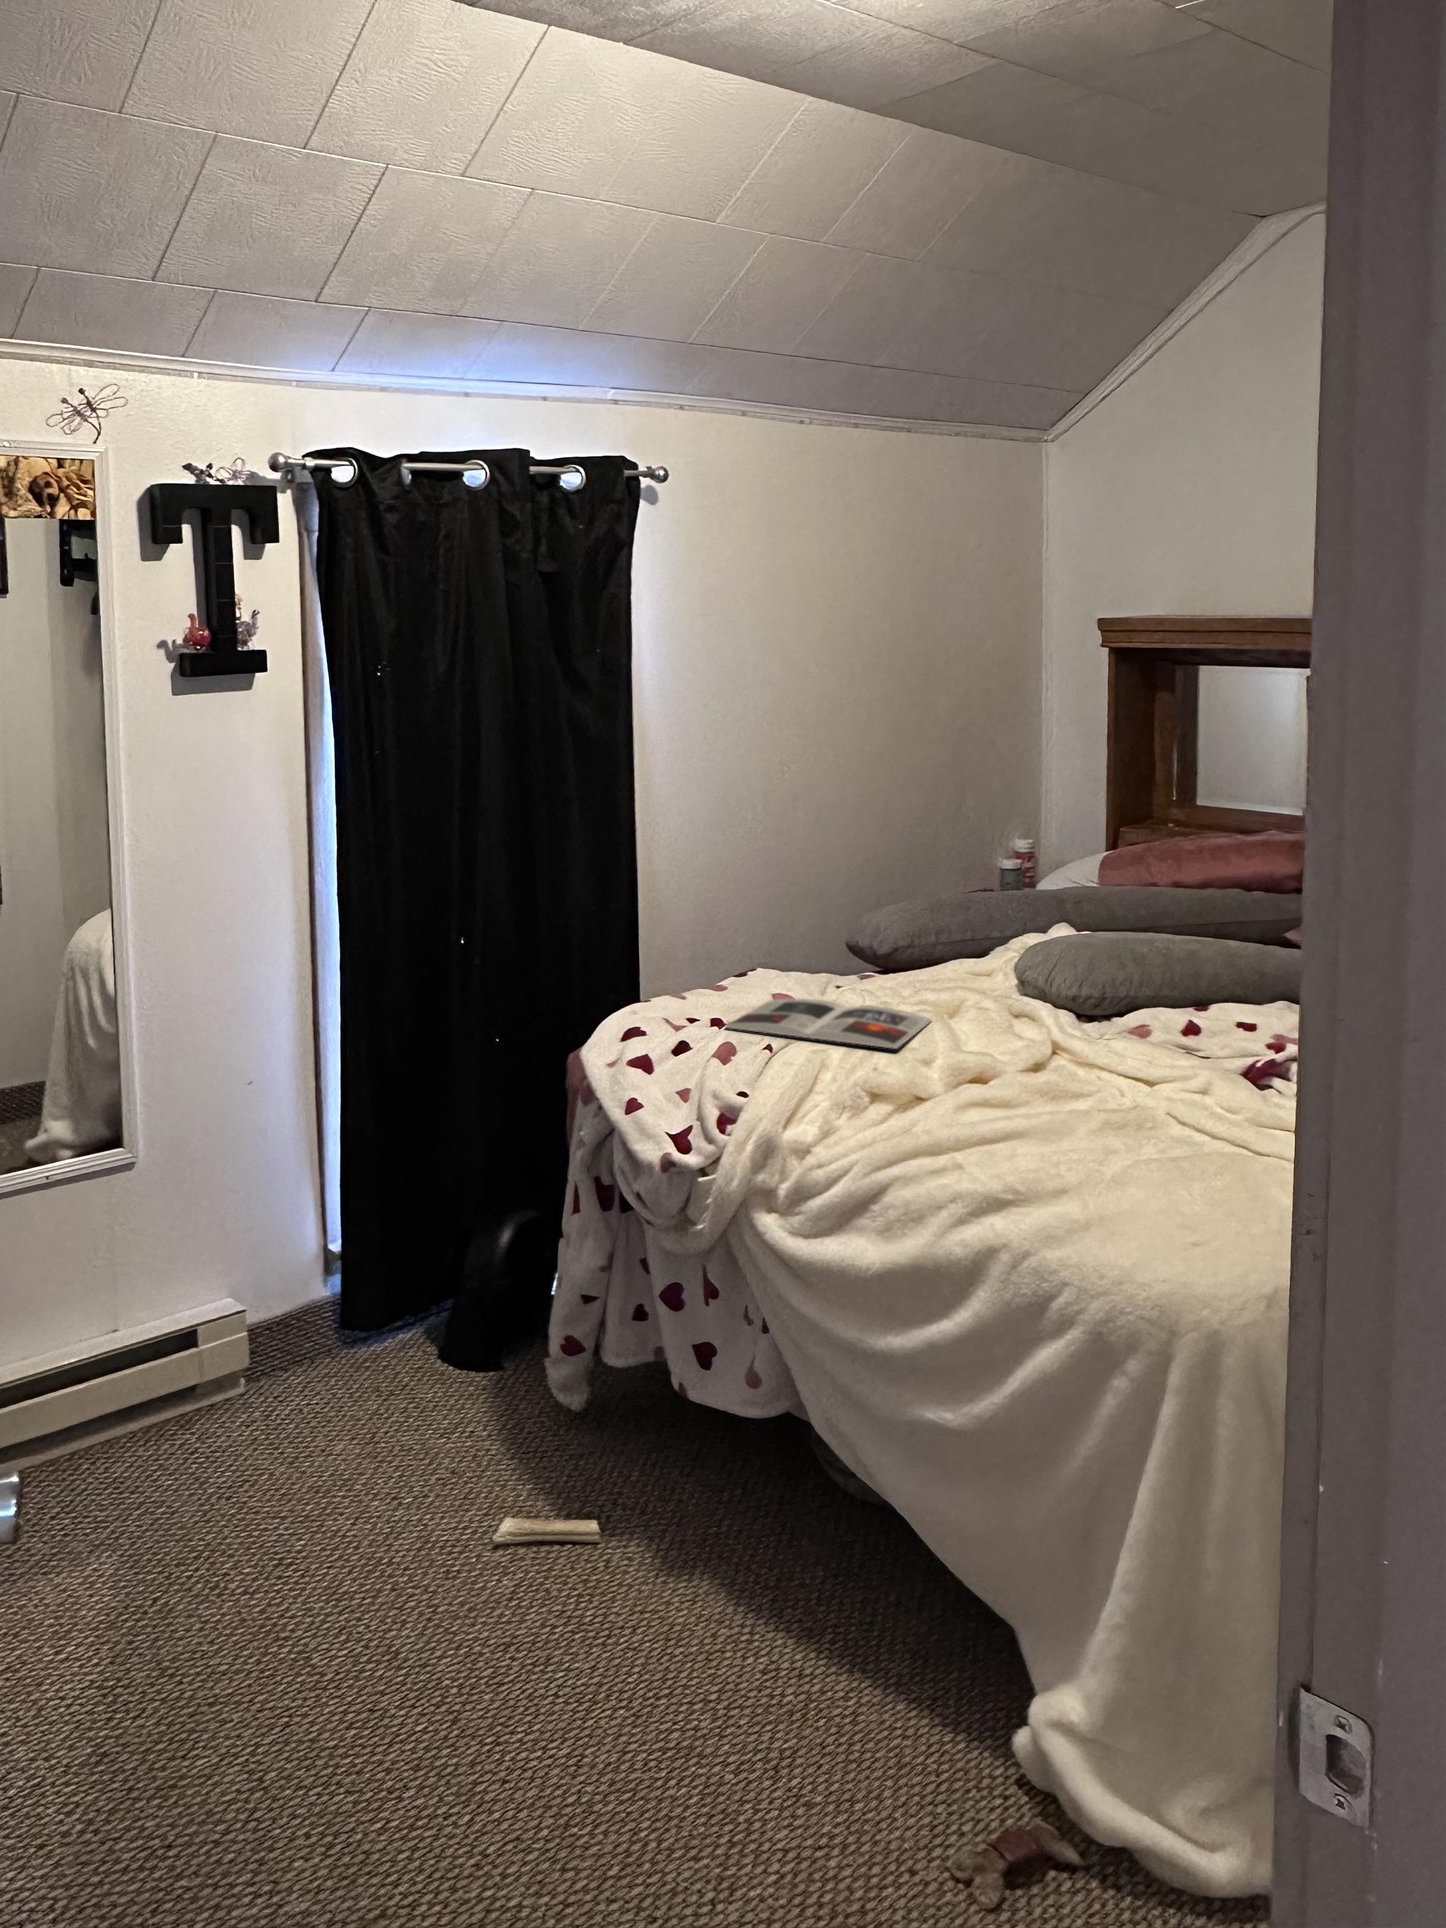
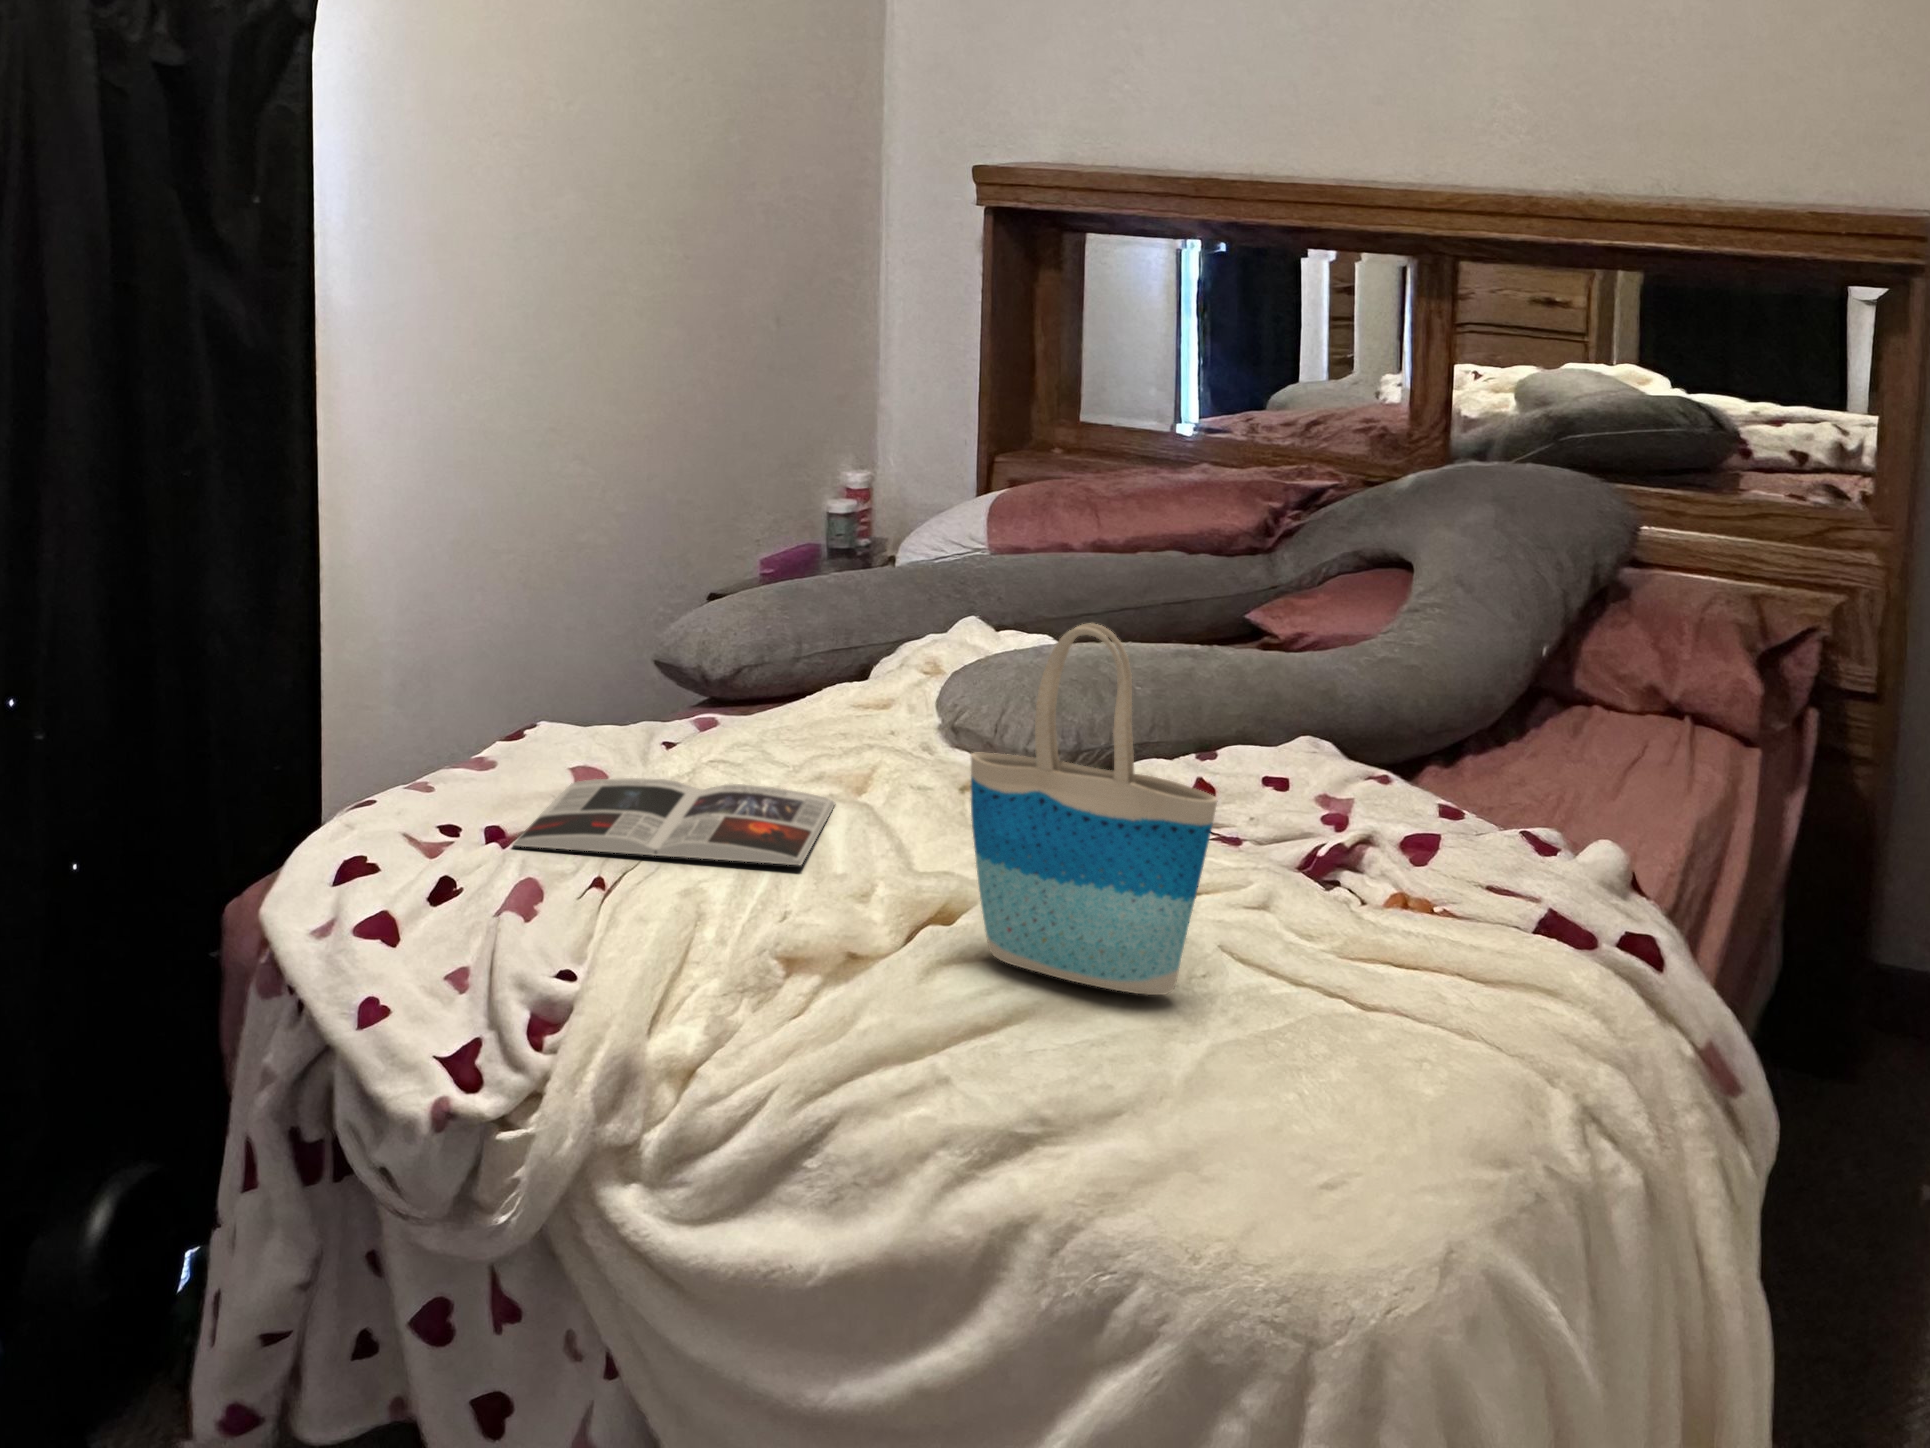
tote bag: none [989,889,1144,1131] -> present [971,624,1217,995]

